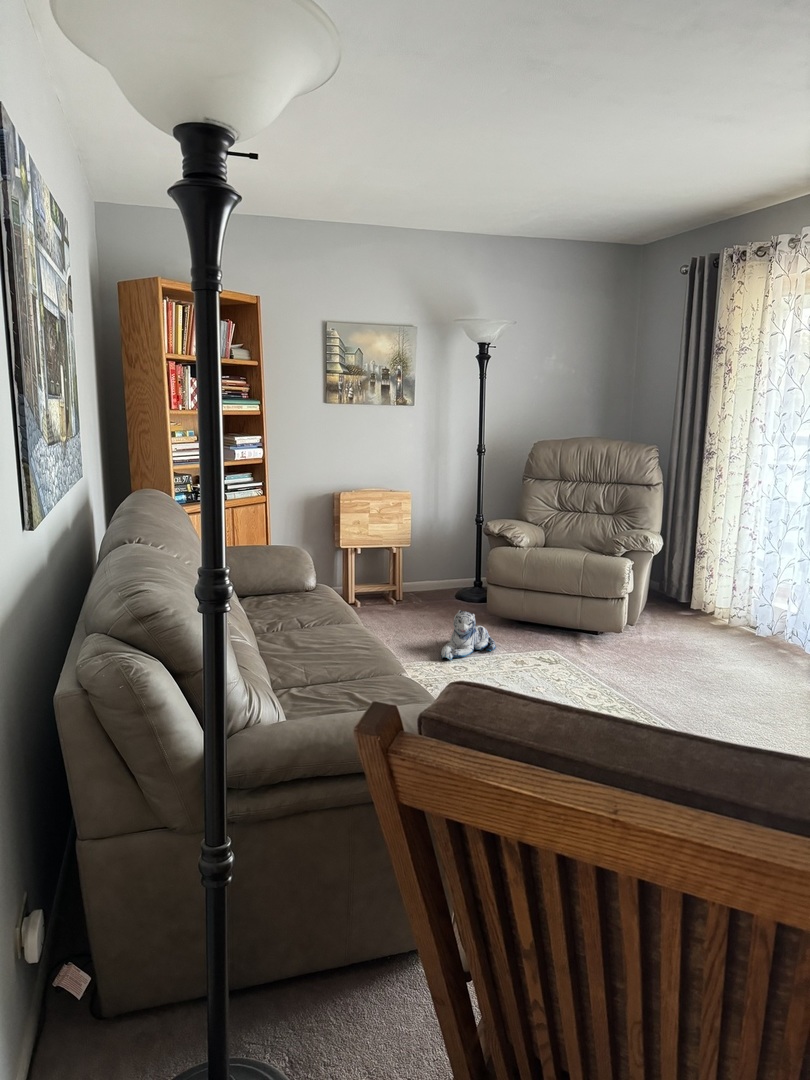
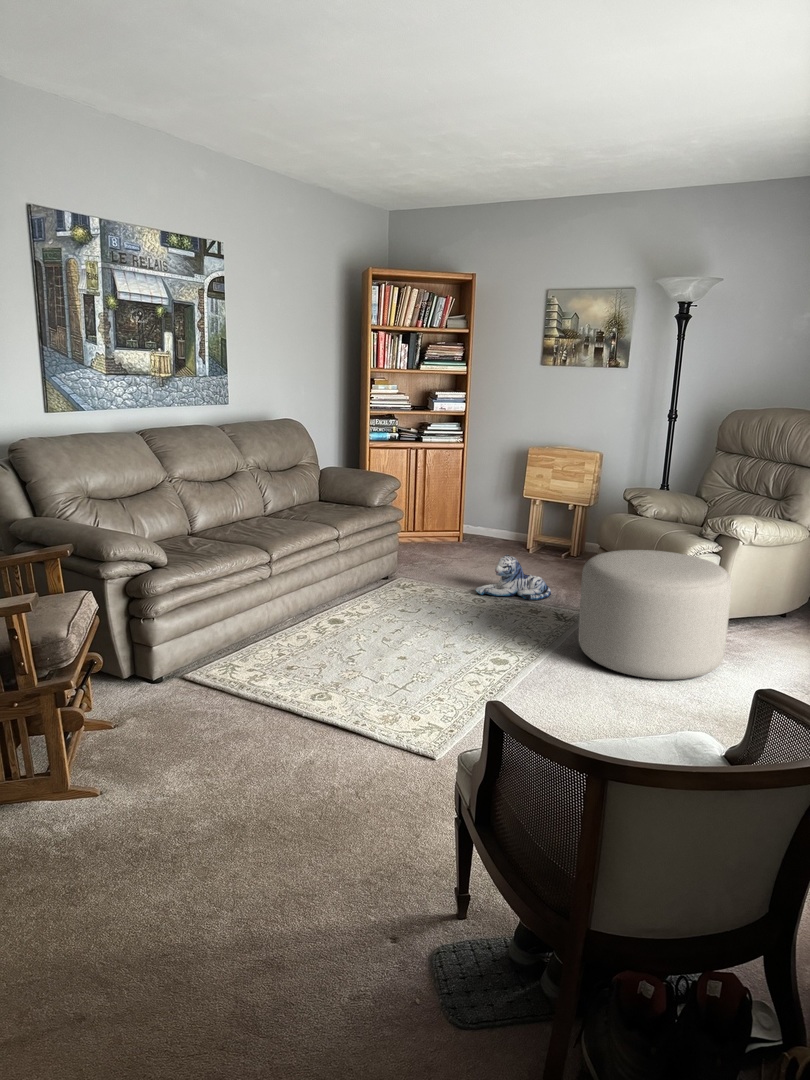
ottoman: none [613,573,748,686] -> present [578,550,732,679]

